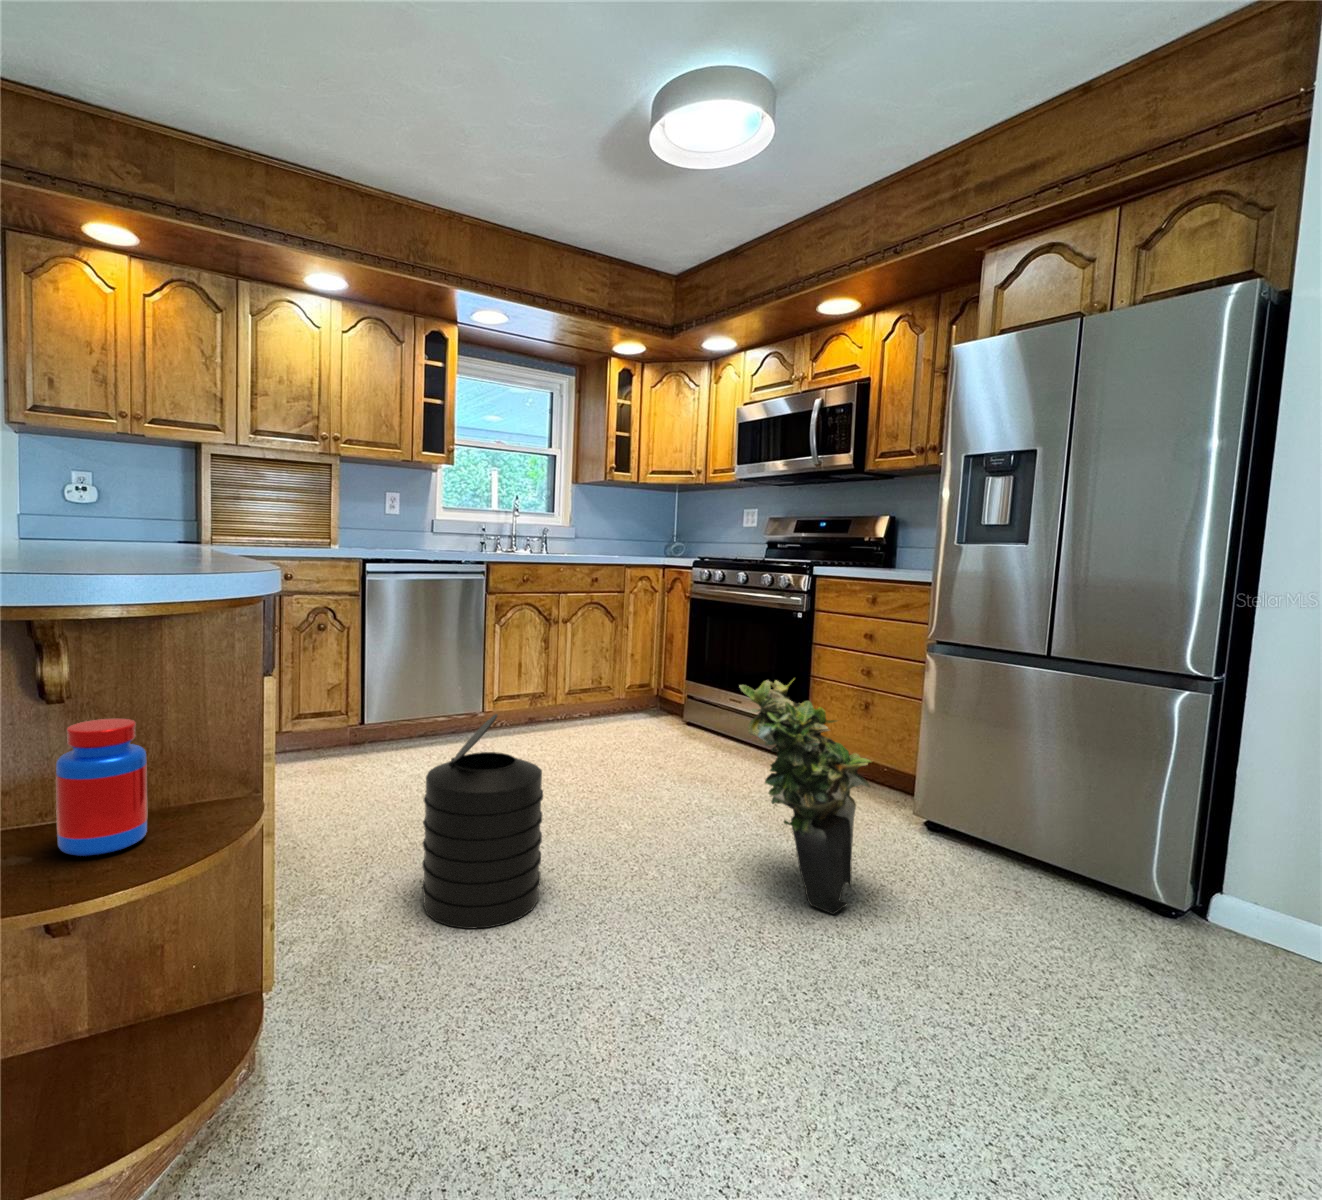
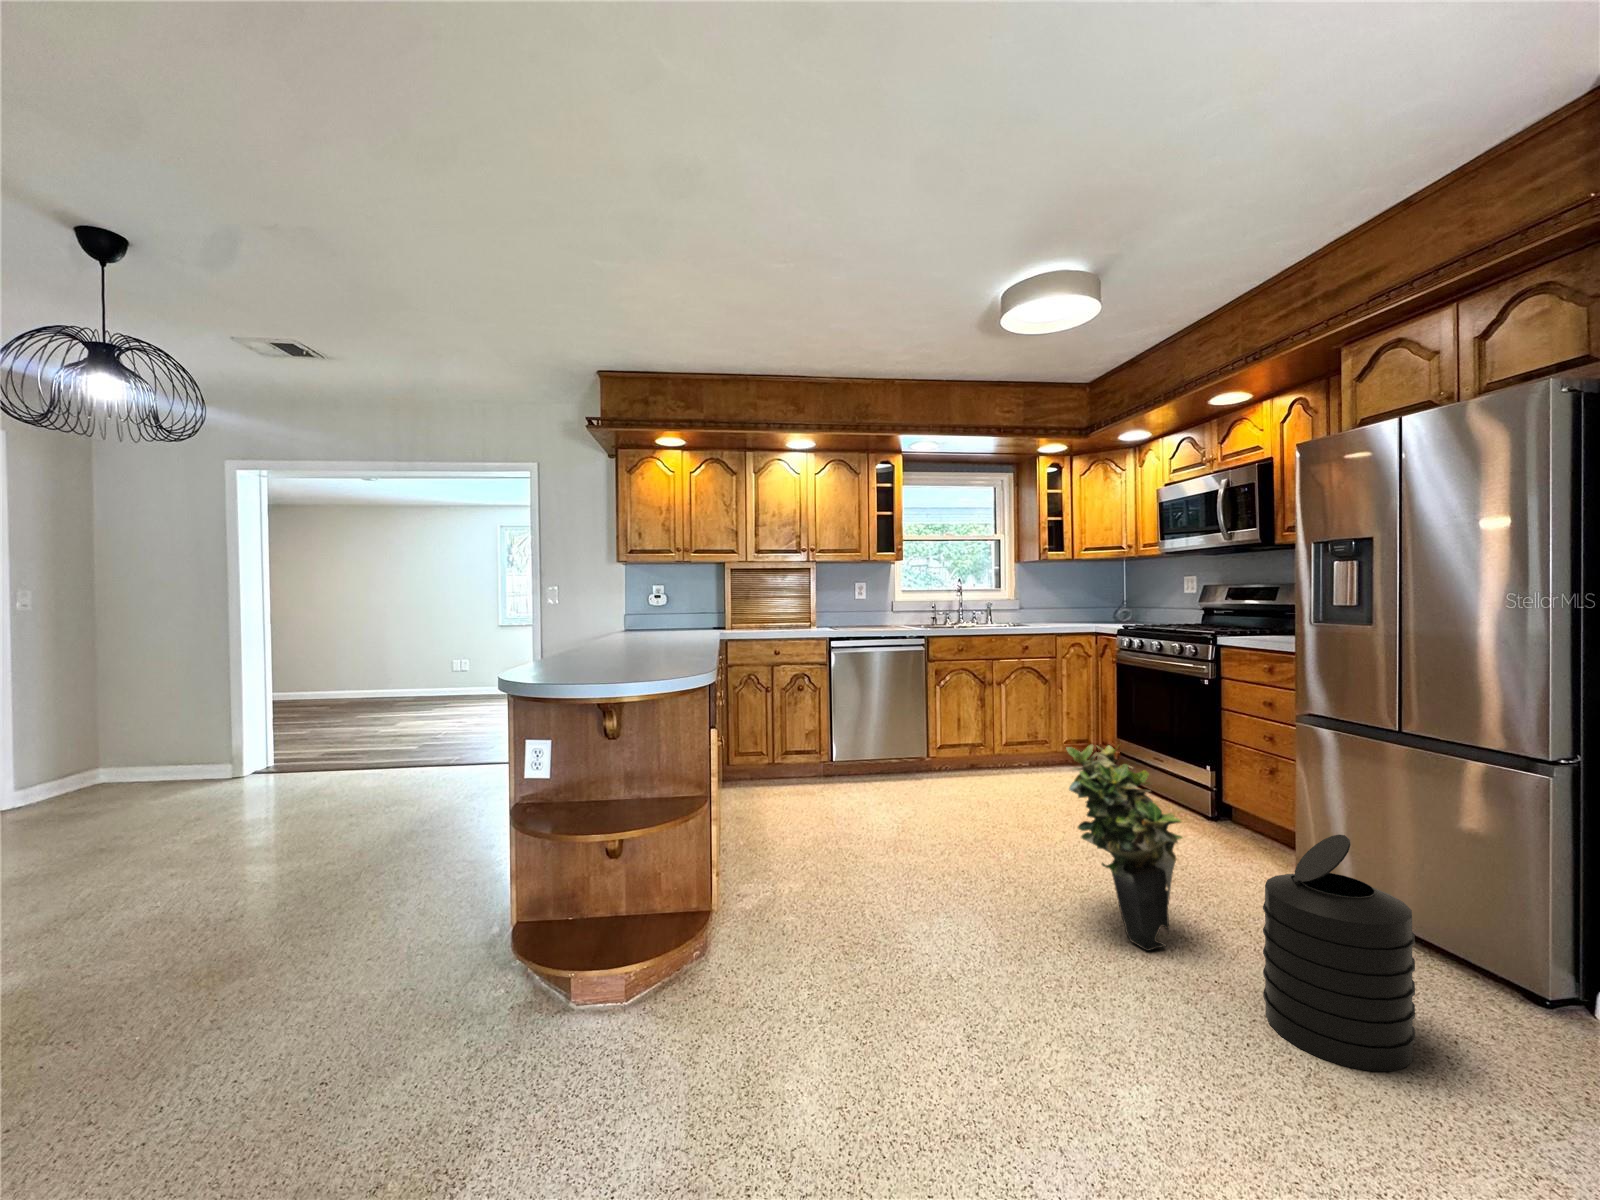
trash can: present [422,714,543,929] -> present [1263,835,1415,1071]
jar: present [56,718,147,856] -> none [630,743,666,808]

